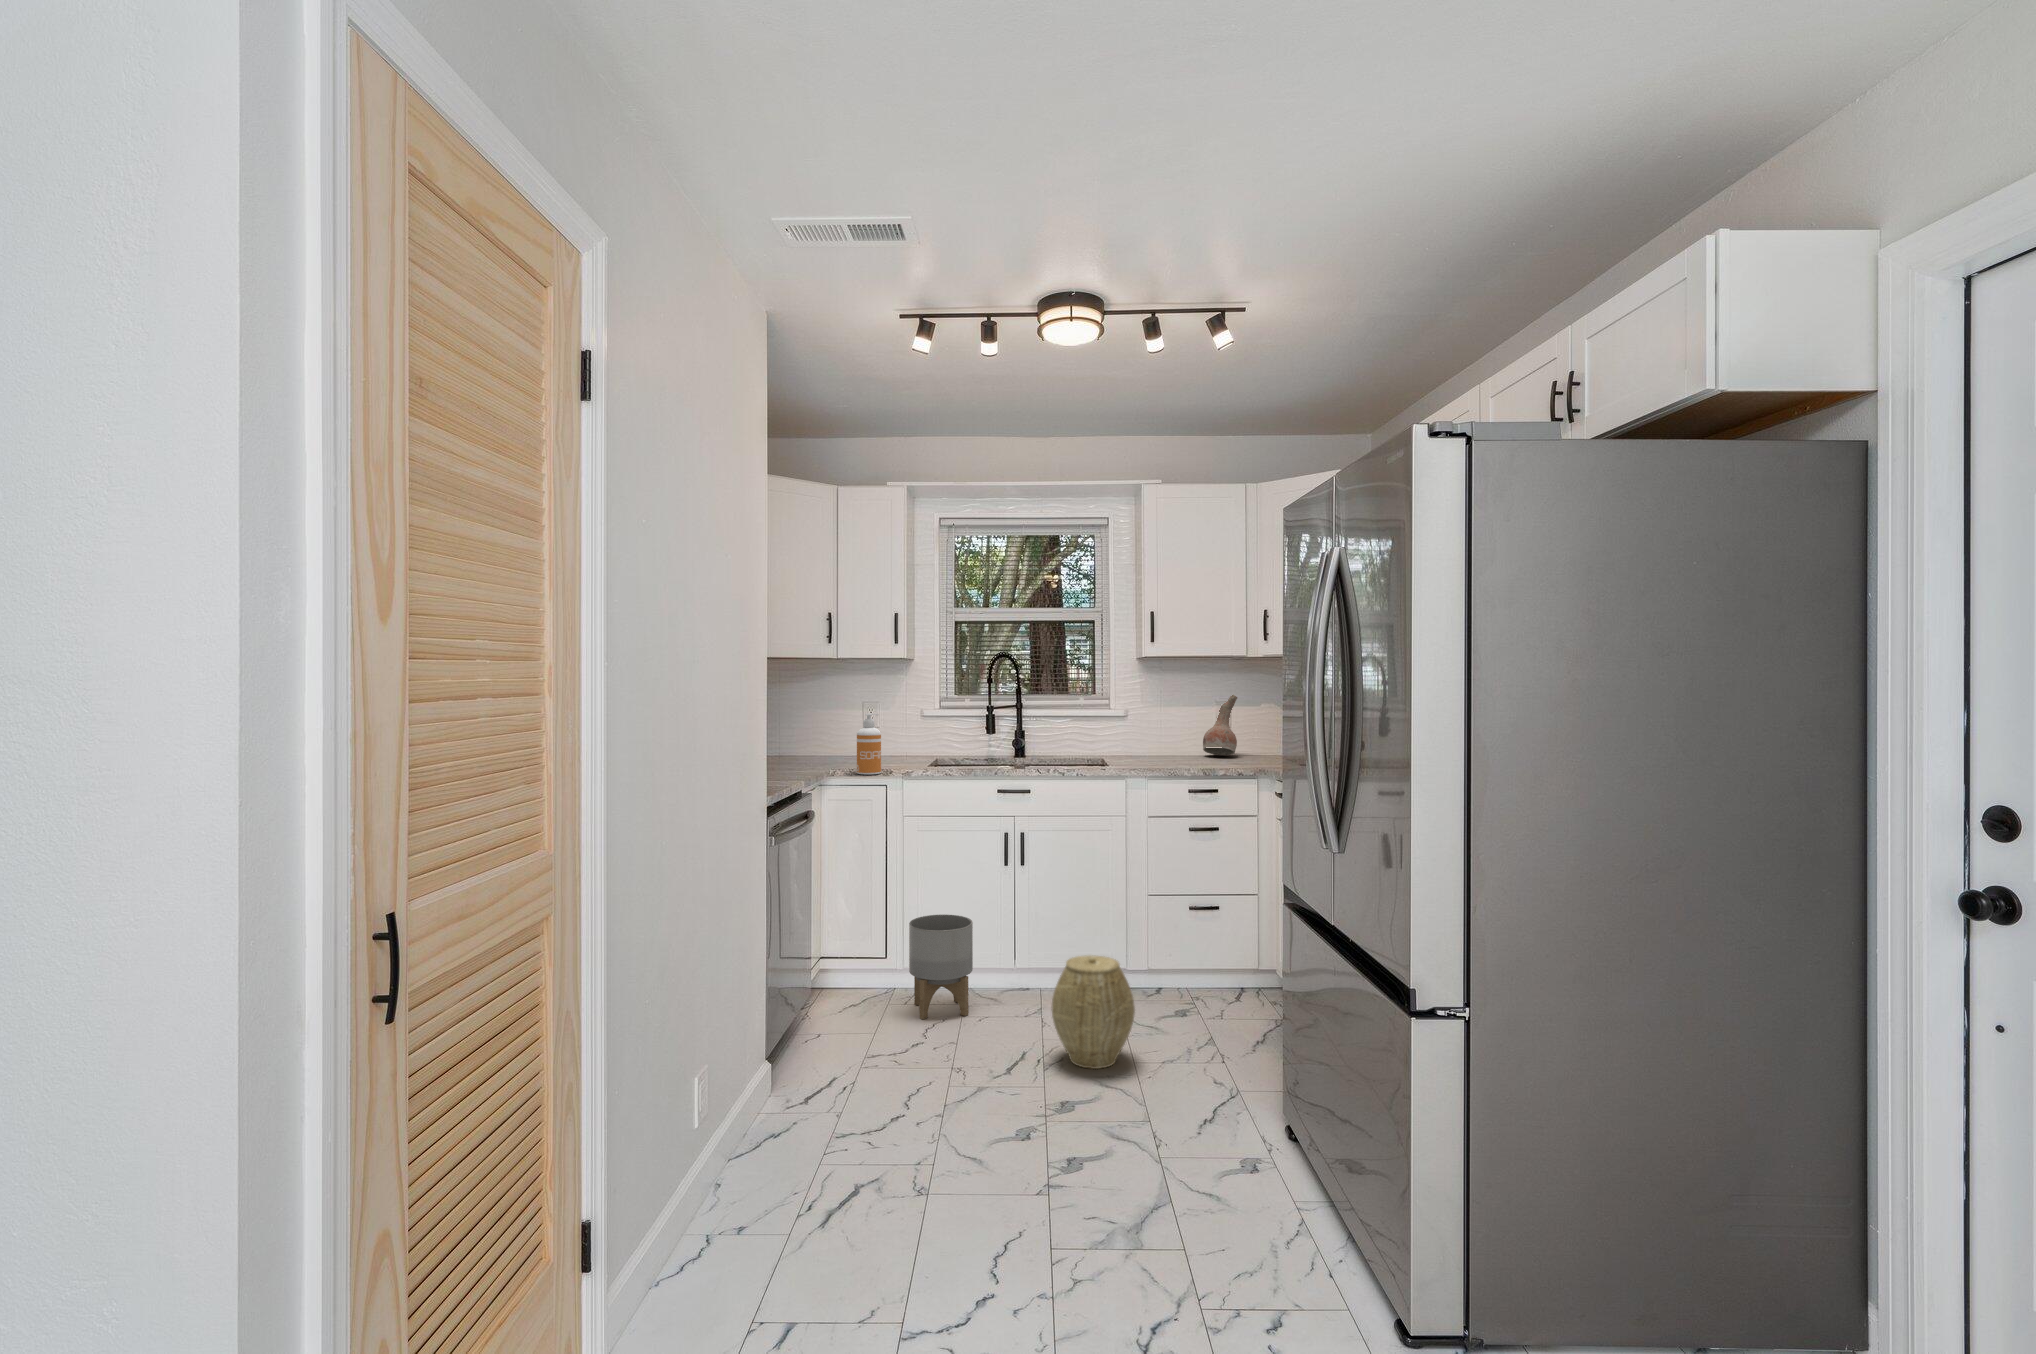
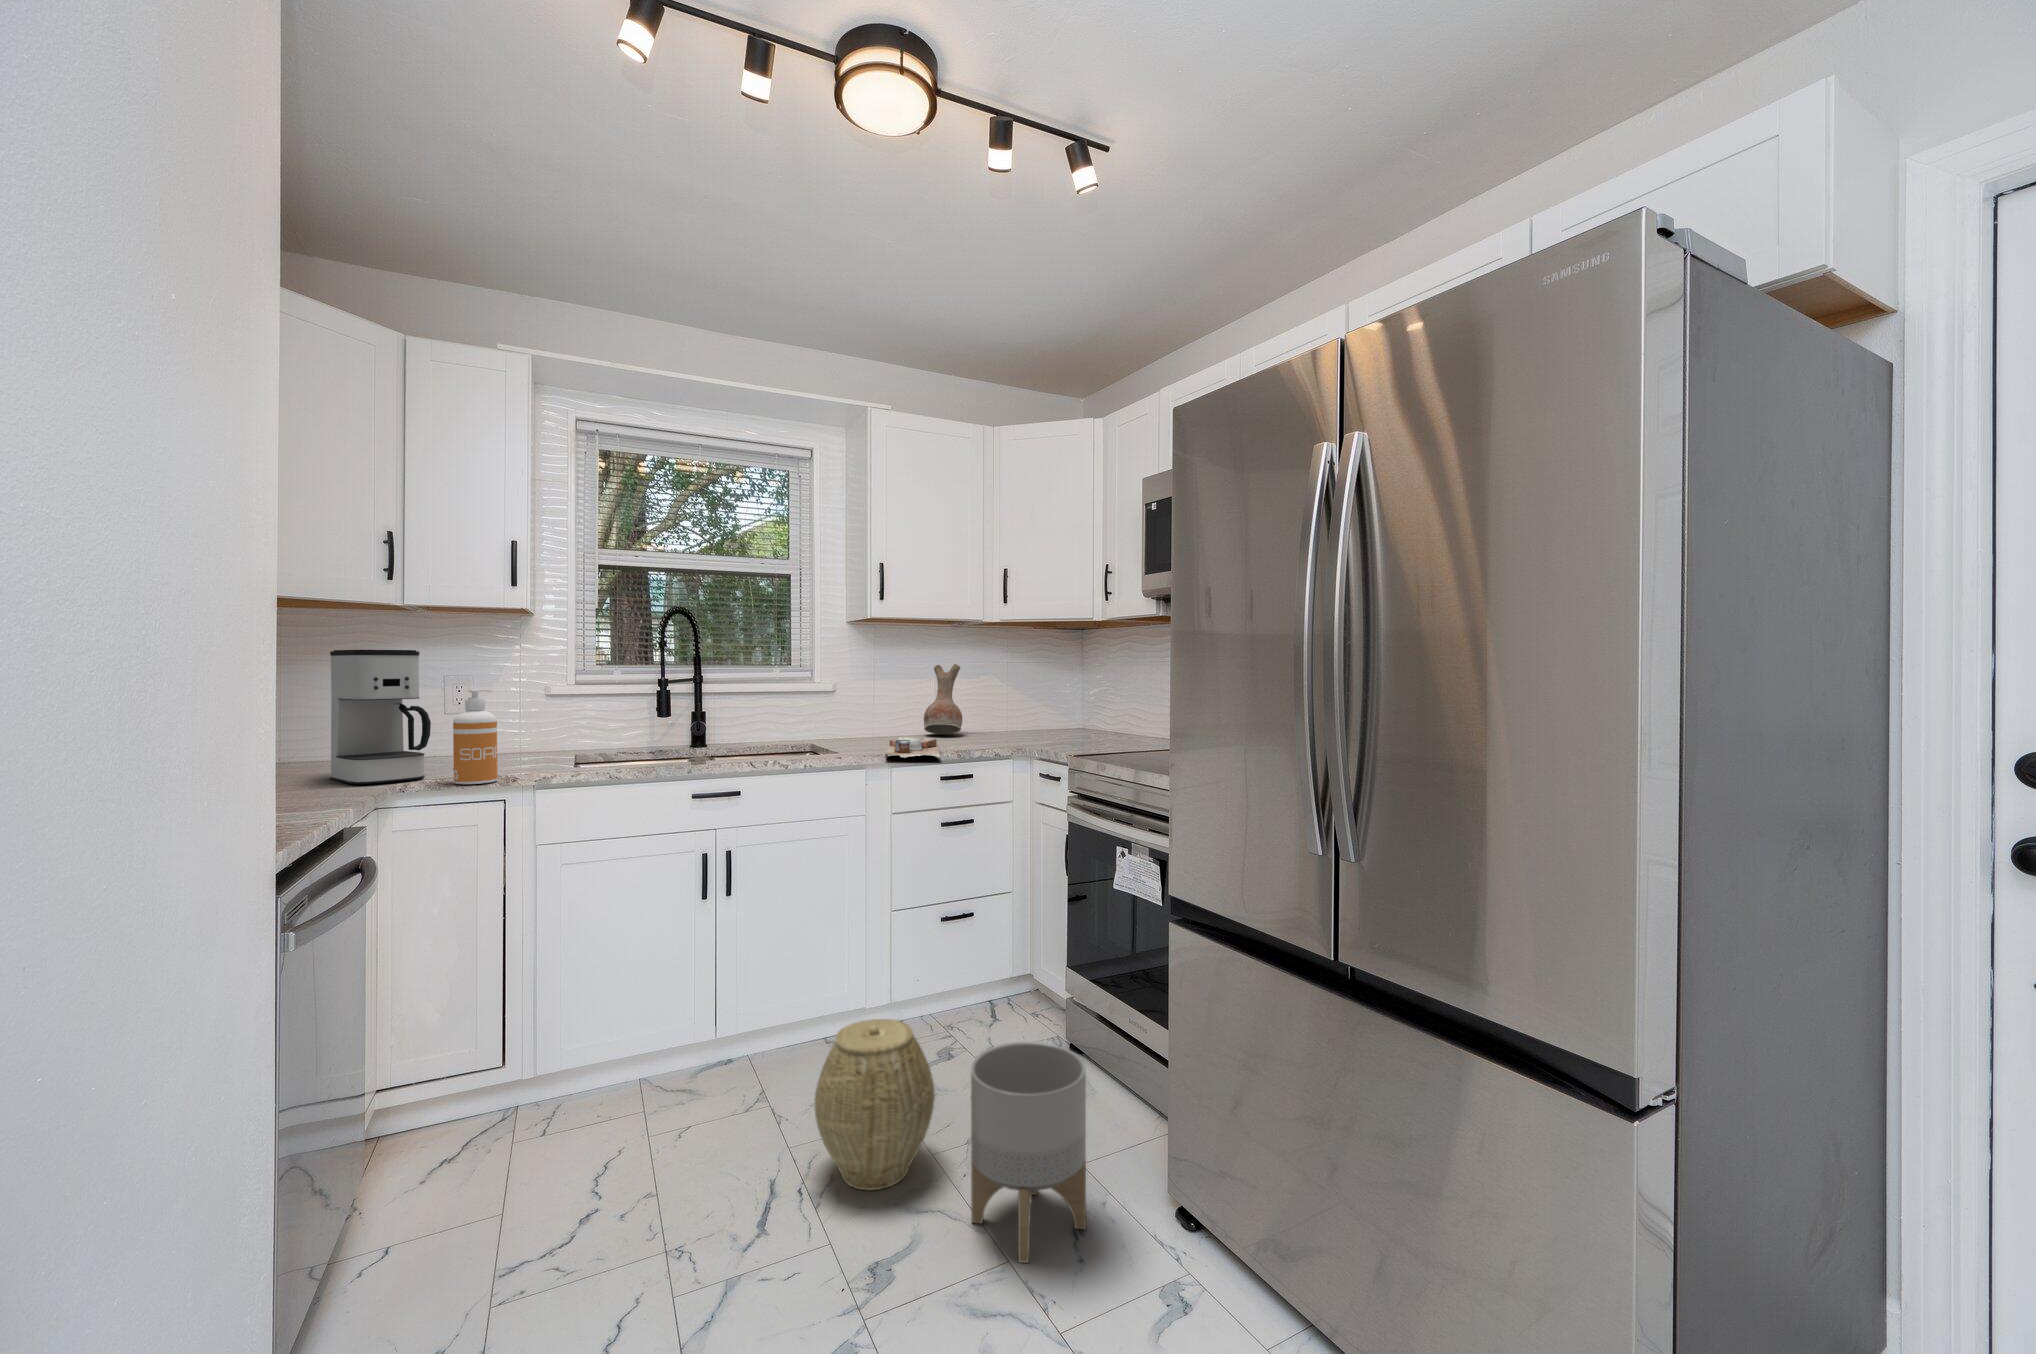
coffee maker: none [795,687,847,771] -> present [330,650,431,784]
cutting board: none [1142,756,1200,775] -> present [885,737,941,759]
planter: present [909,915,973,1019] -> present [971,1042,1086,1263]

